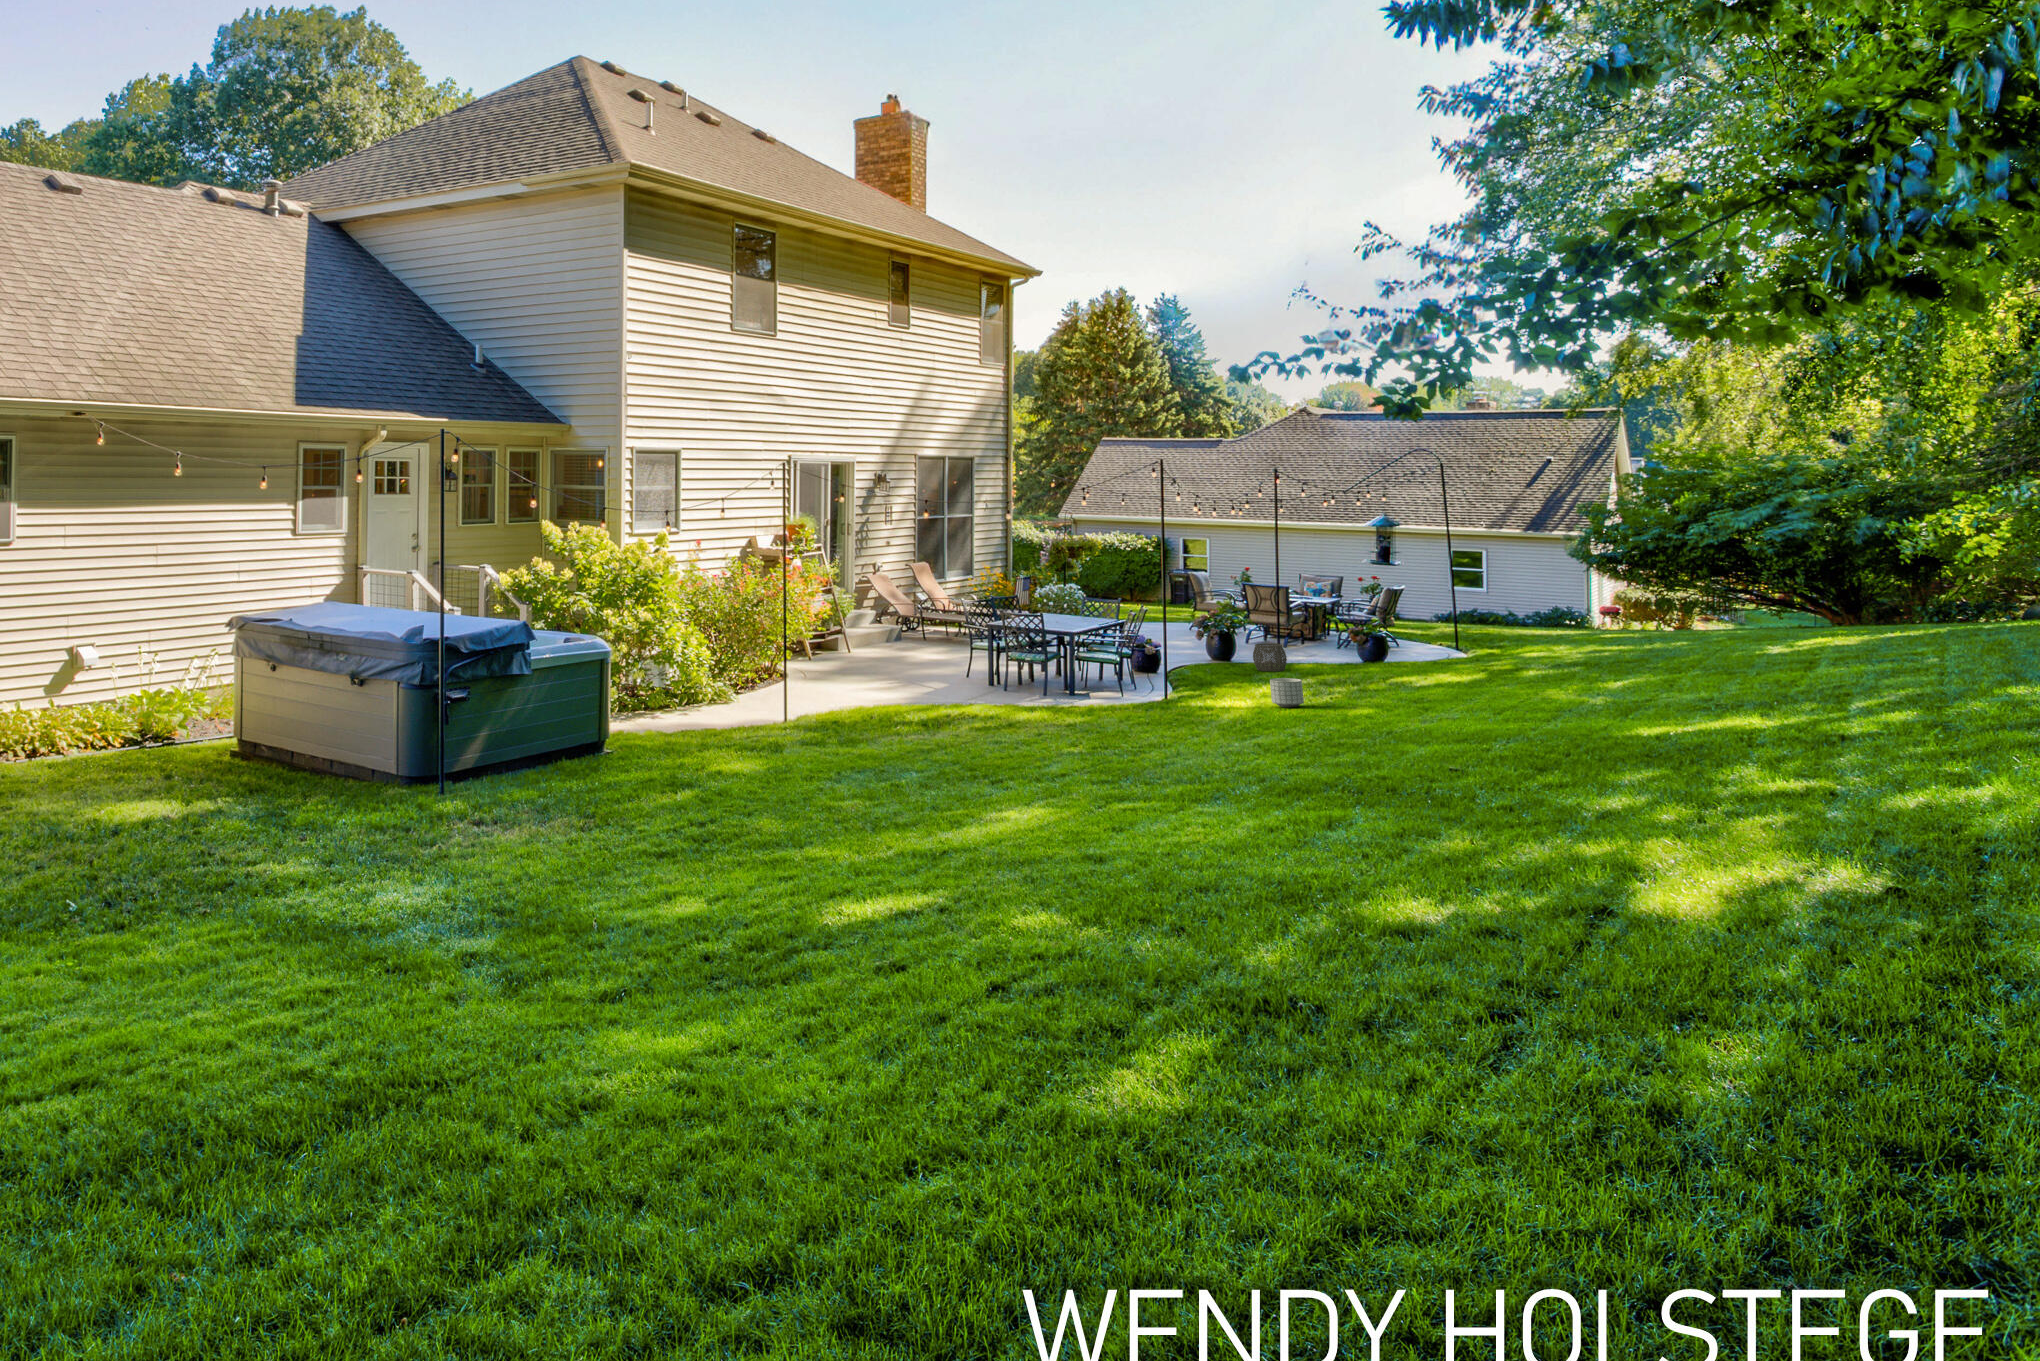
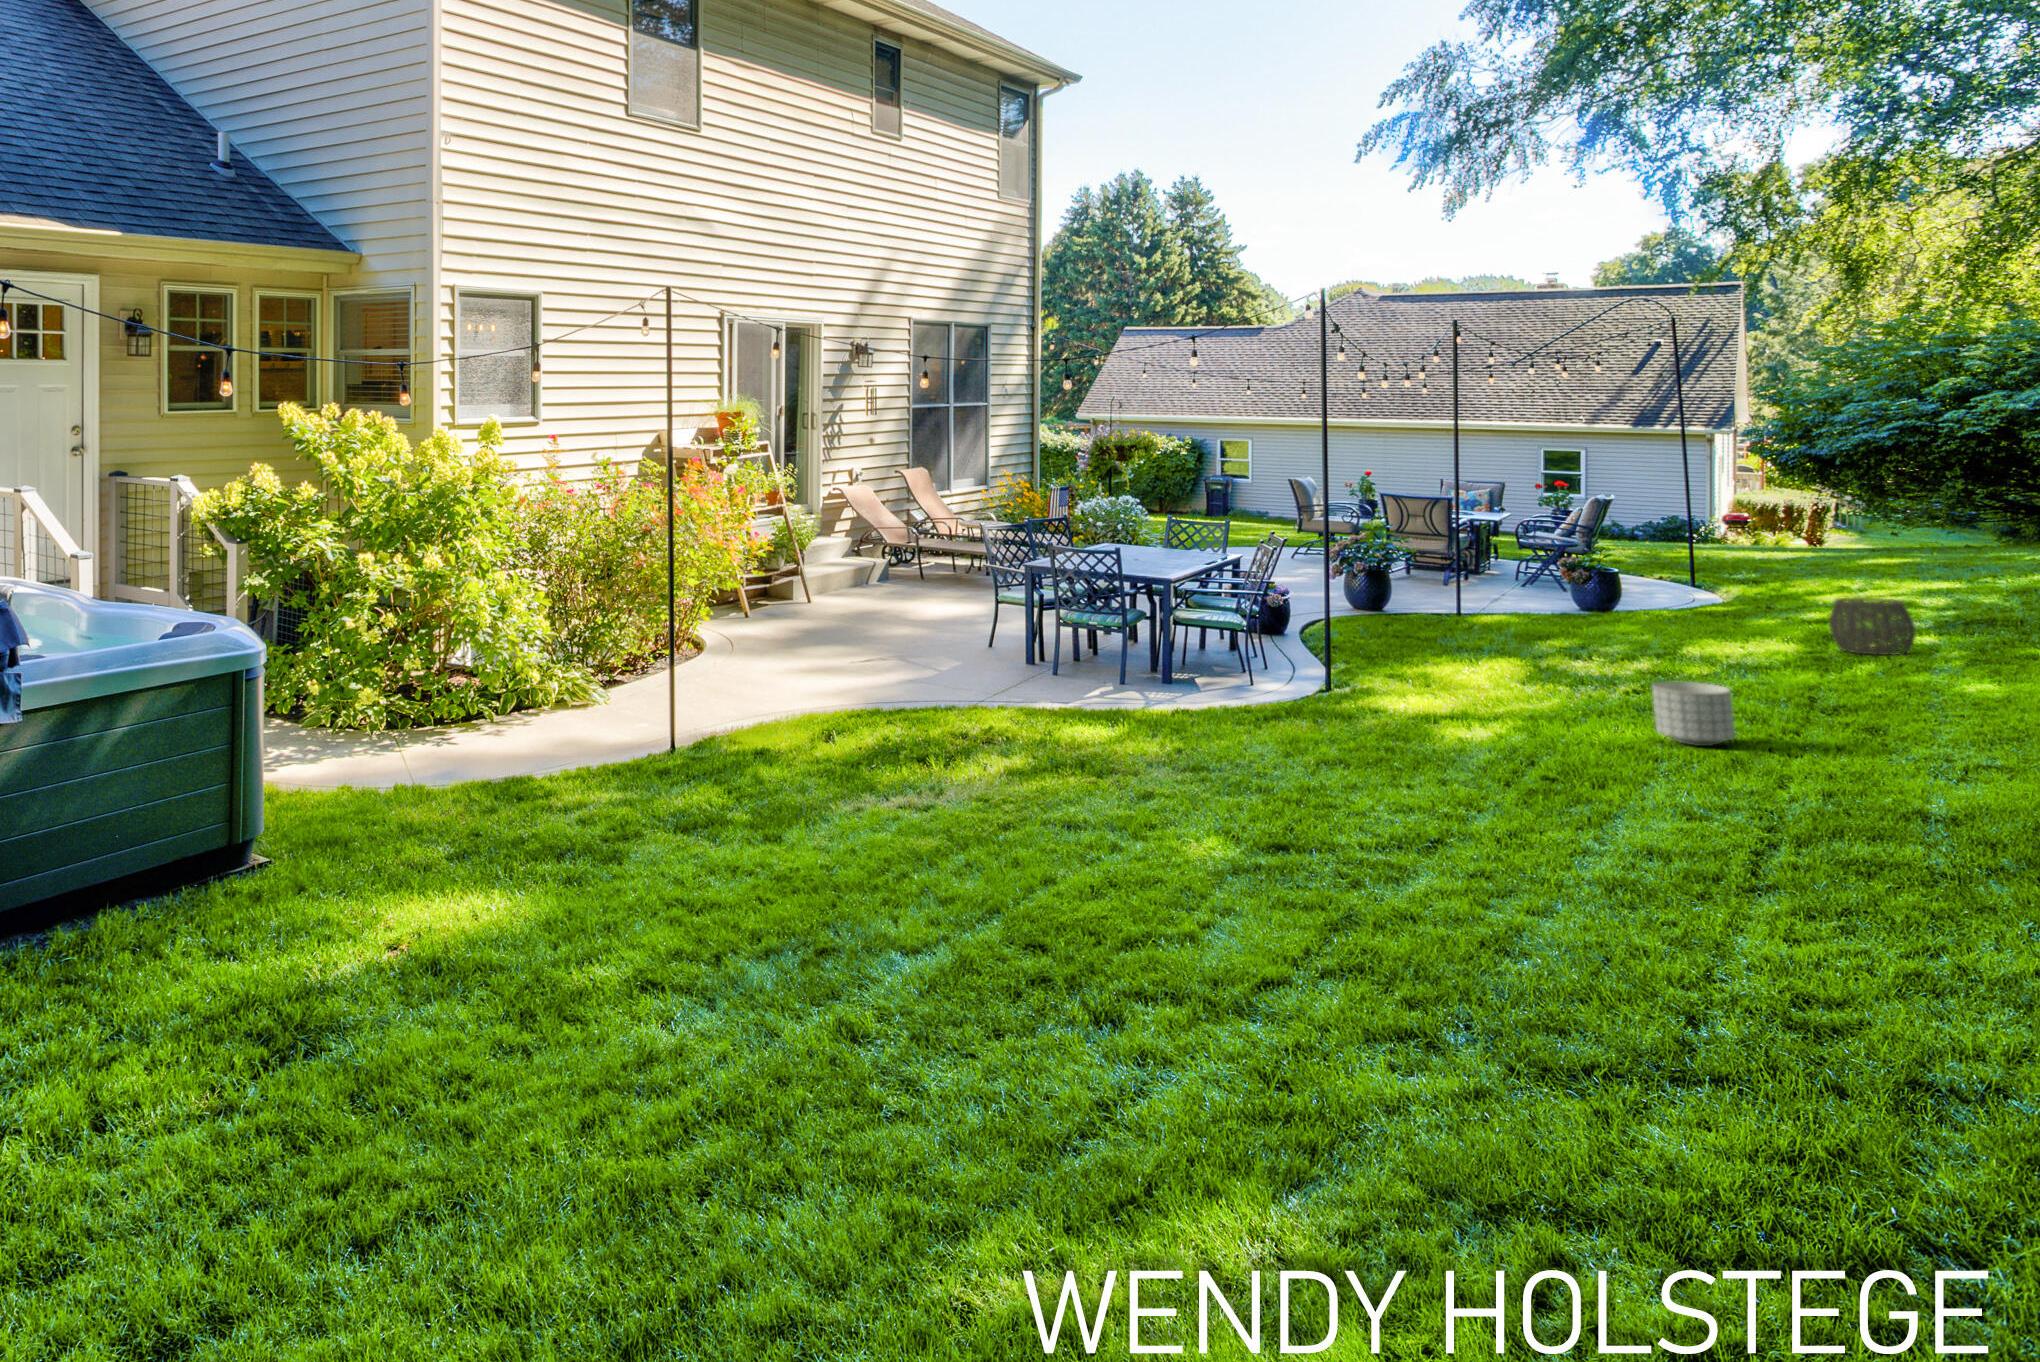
woven basket: present [1253,643,1287,672] -> present [1829,598,1916,655]

